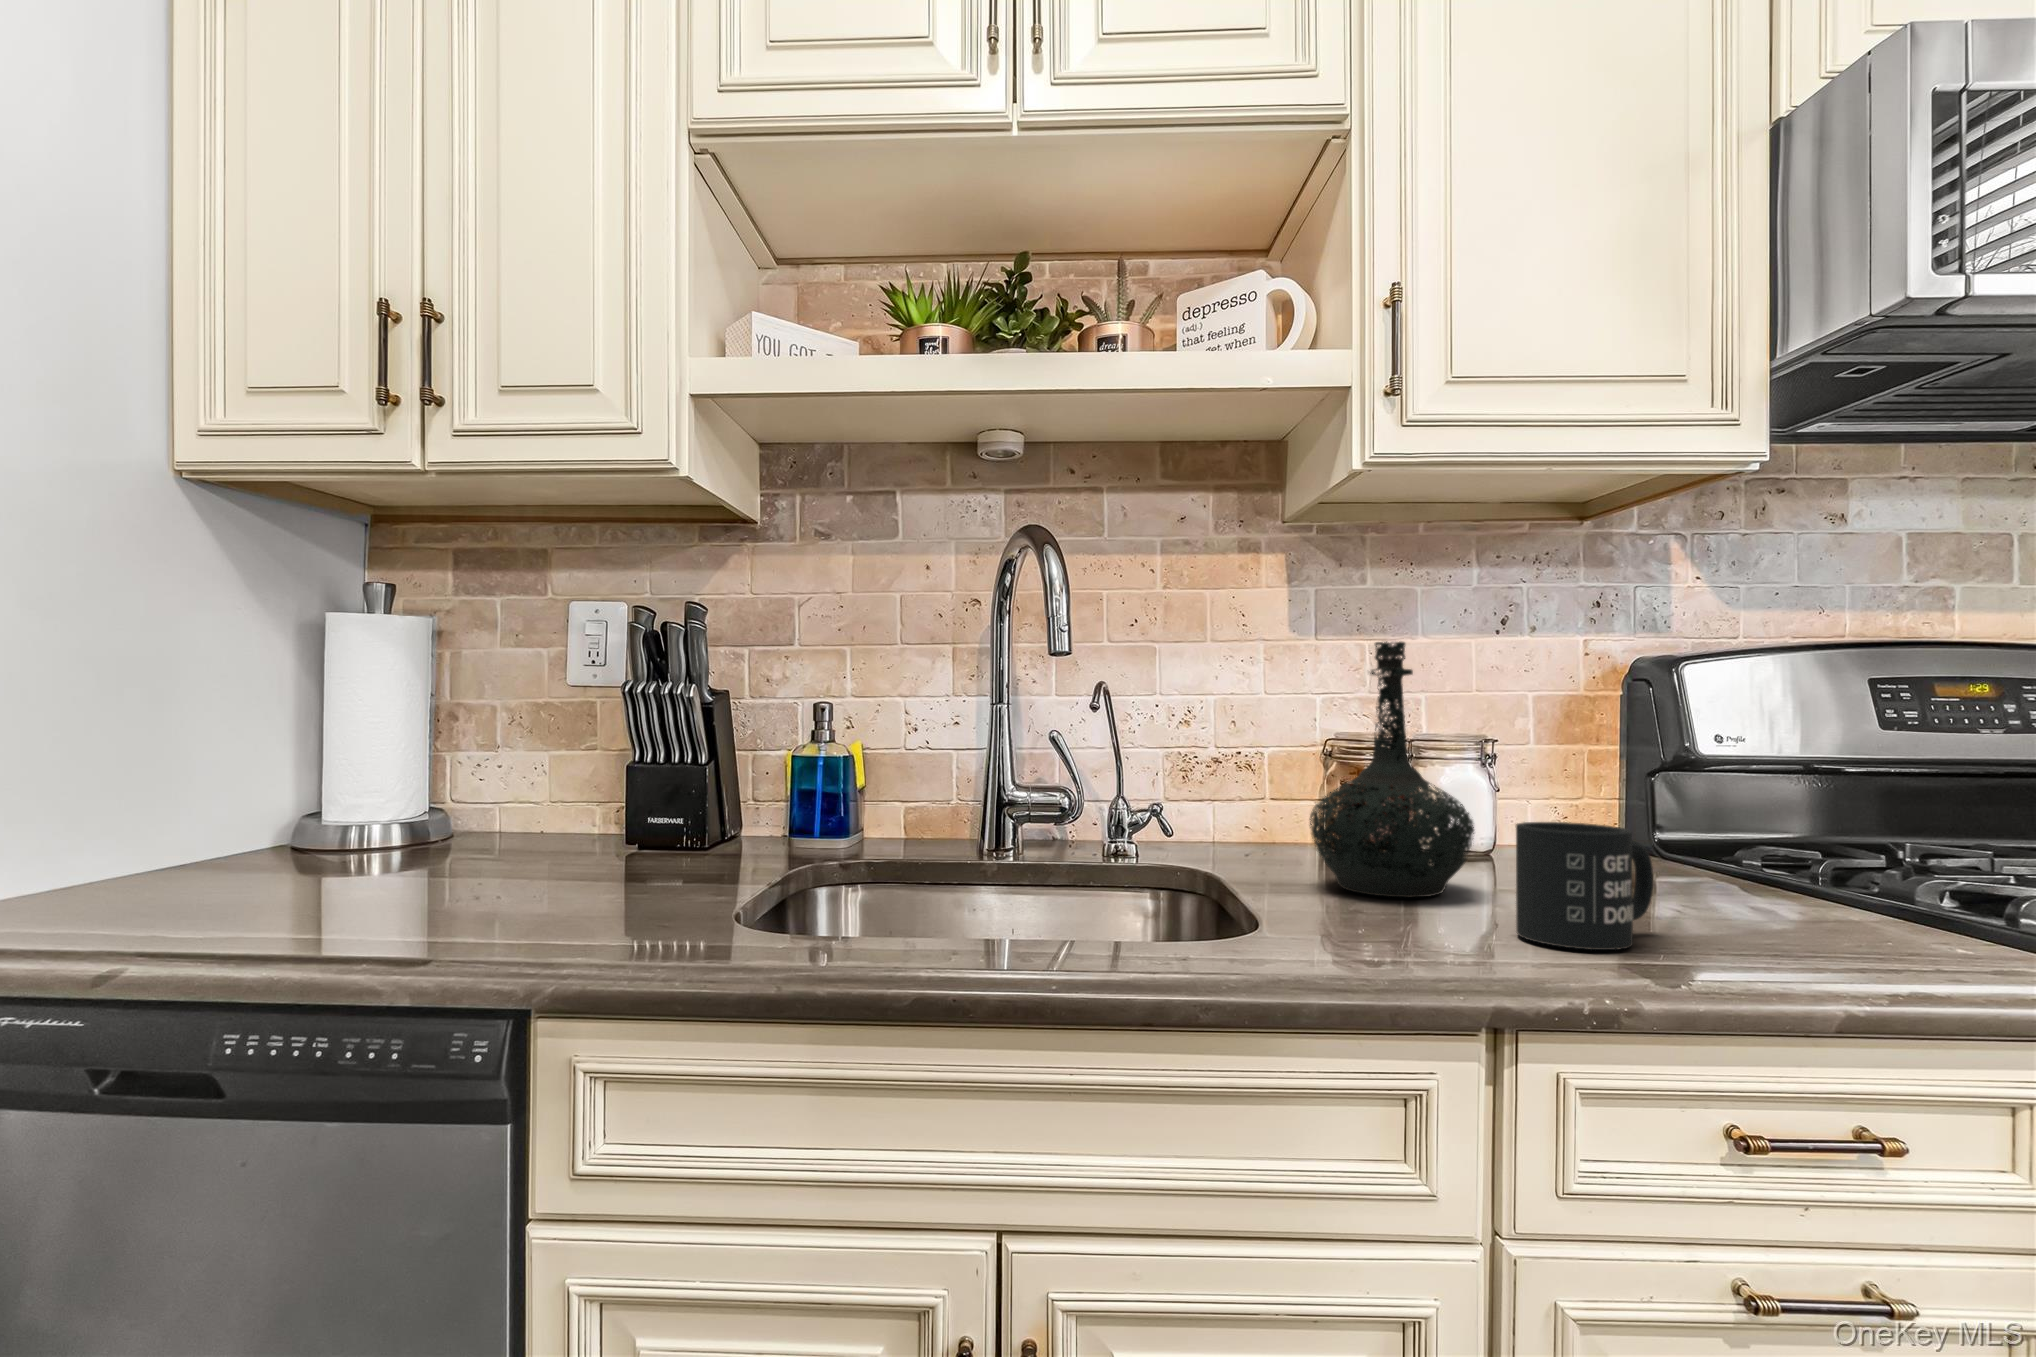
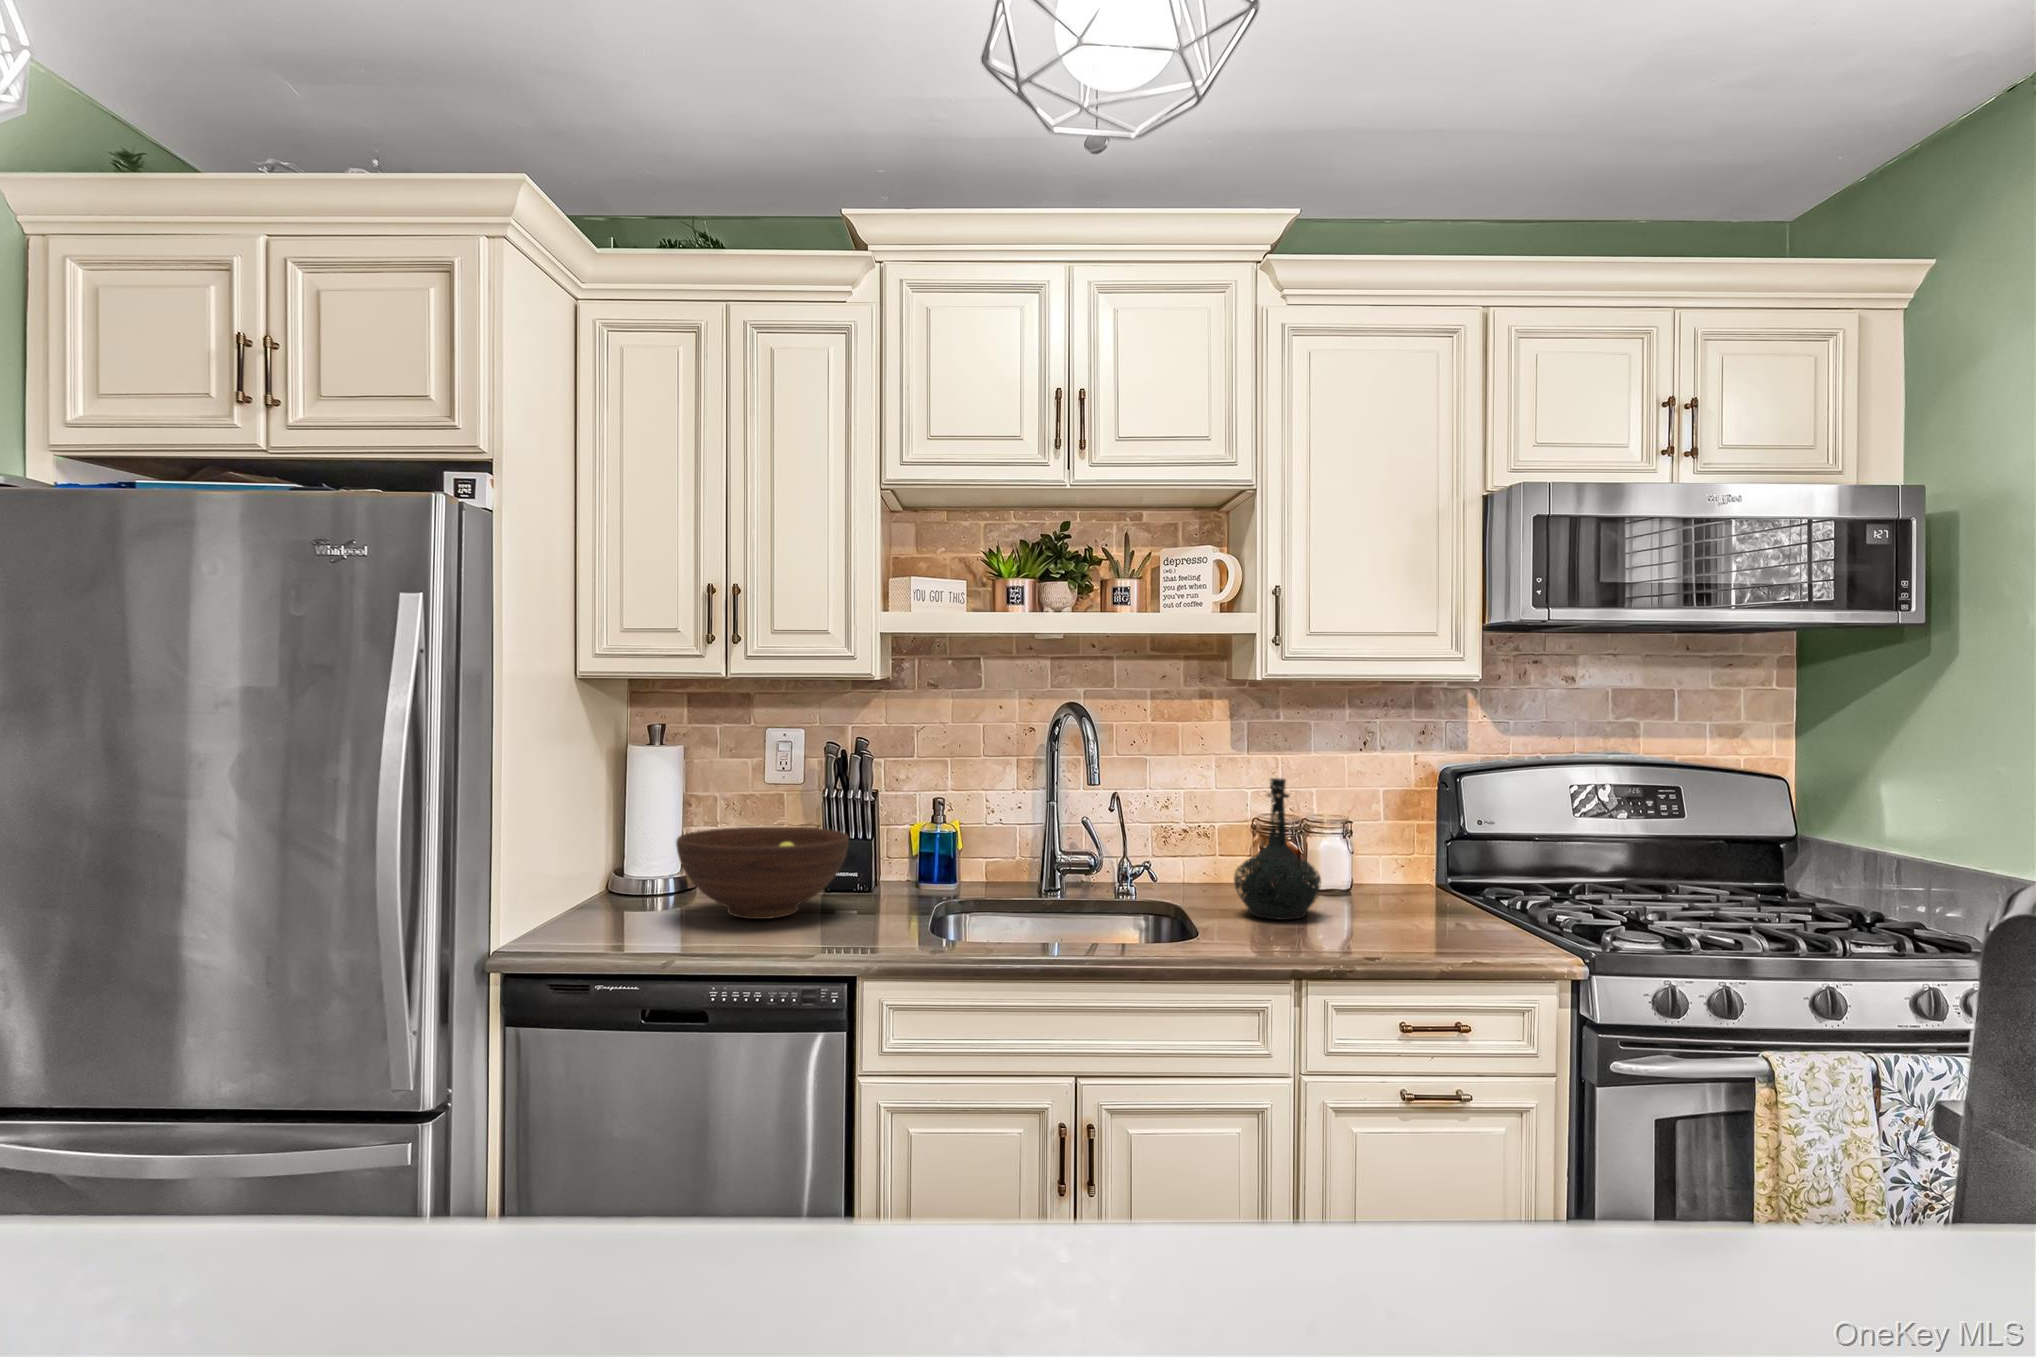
fruit bowl: none [302,739,637,888] -> present [676,826,849,919]
mug: present [1516,822,1653,950] -> none [1326,883,1393,945]

